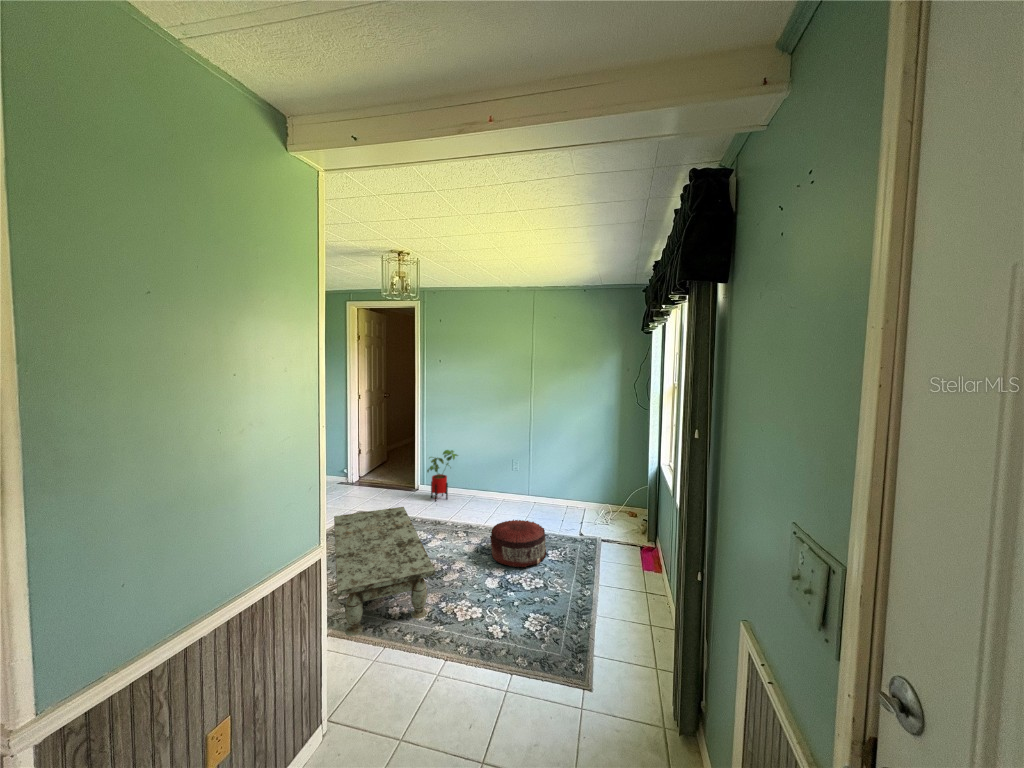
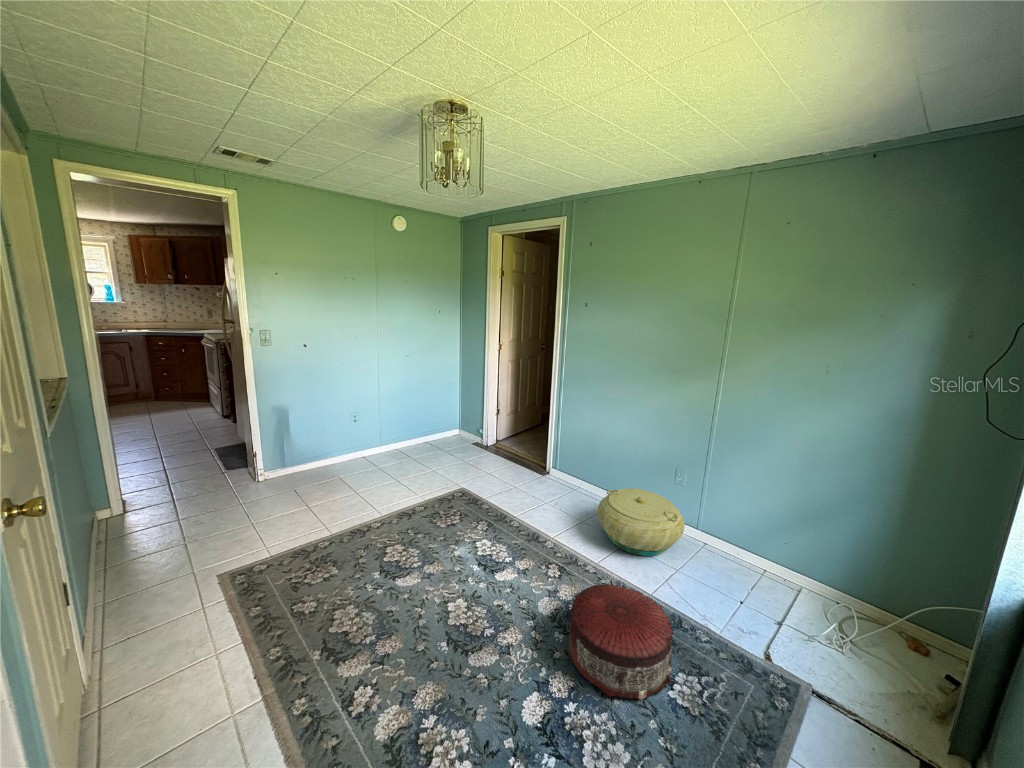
house plant: present [427,450,458,501] -> none [549,433,596,501]
basket: none [472,478,524,515] -> present [598,488,685,556]
coffee table: present [334,507,435,636] -> none [266,499,477,727]

